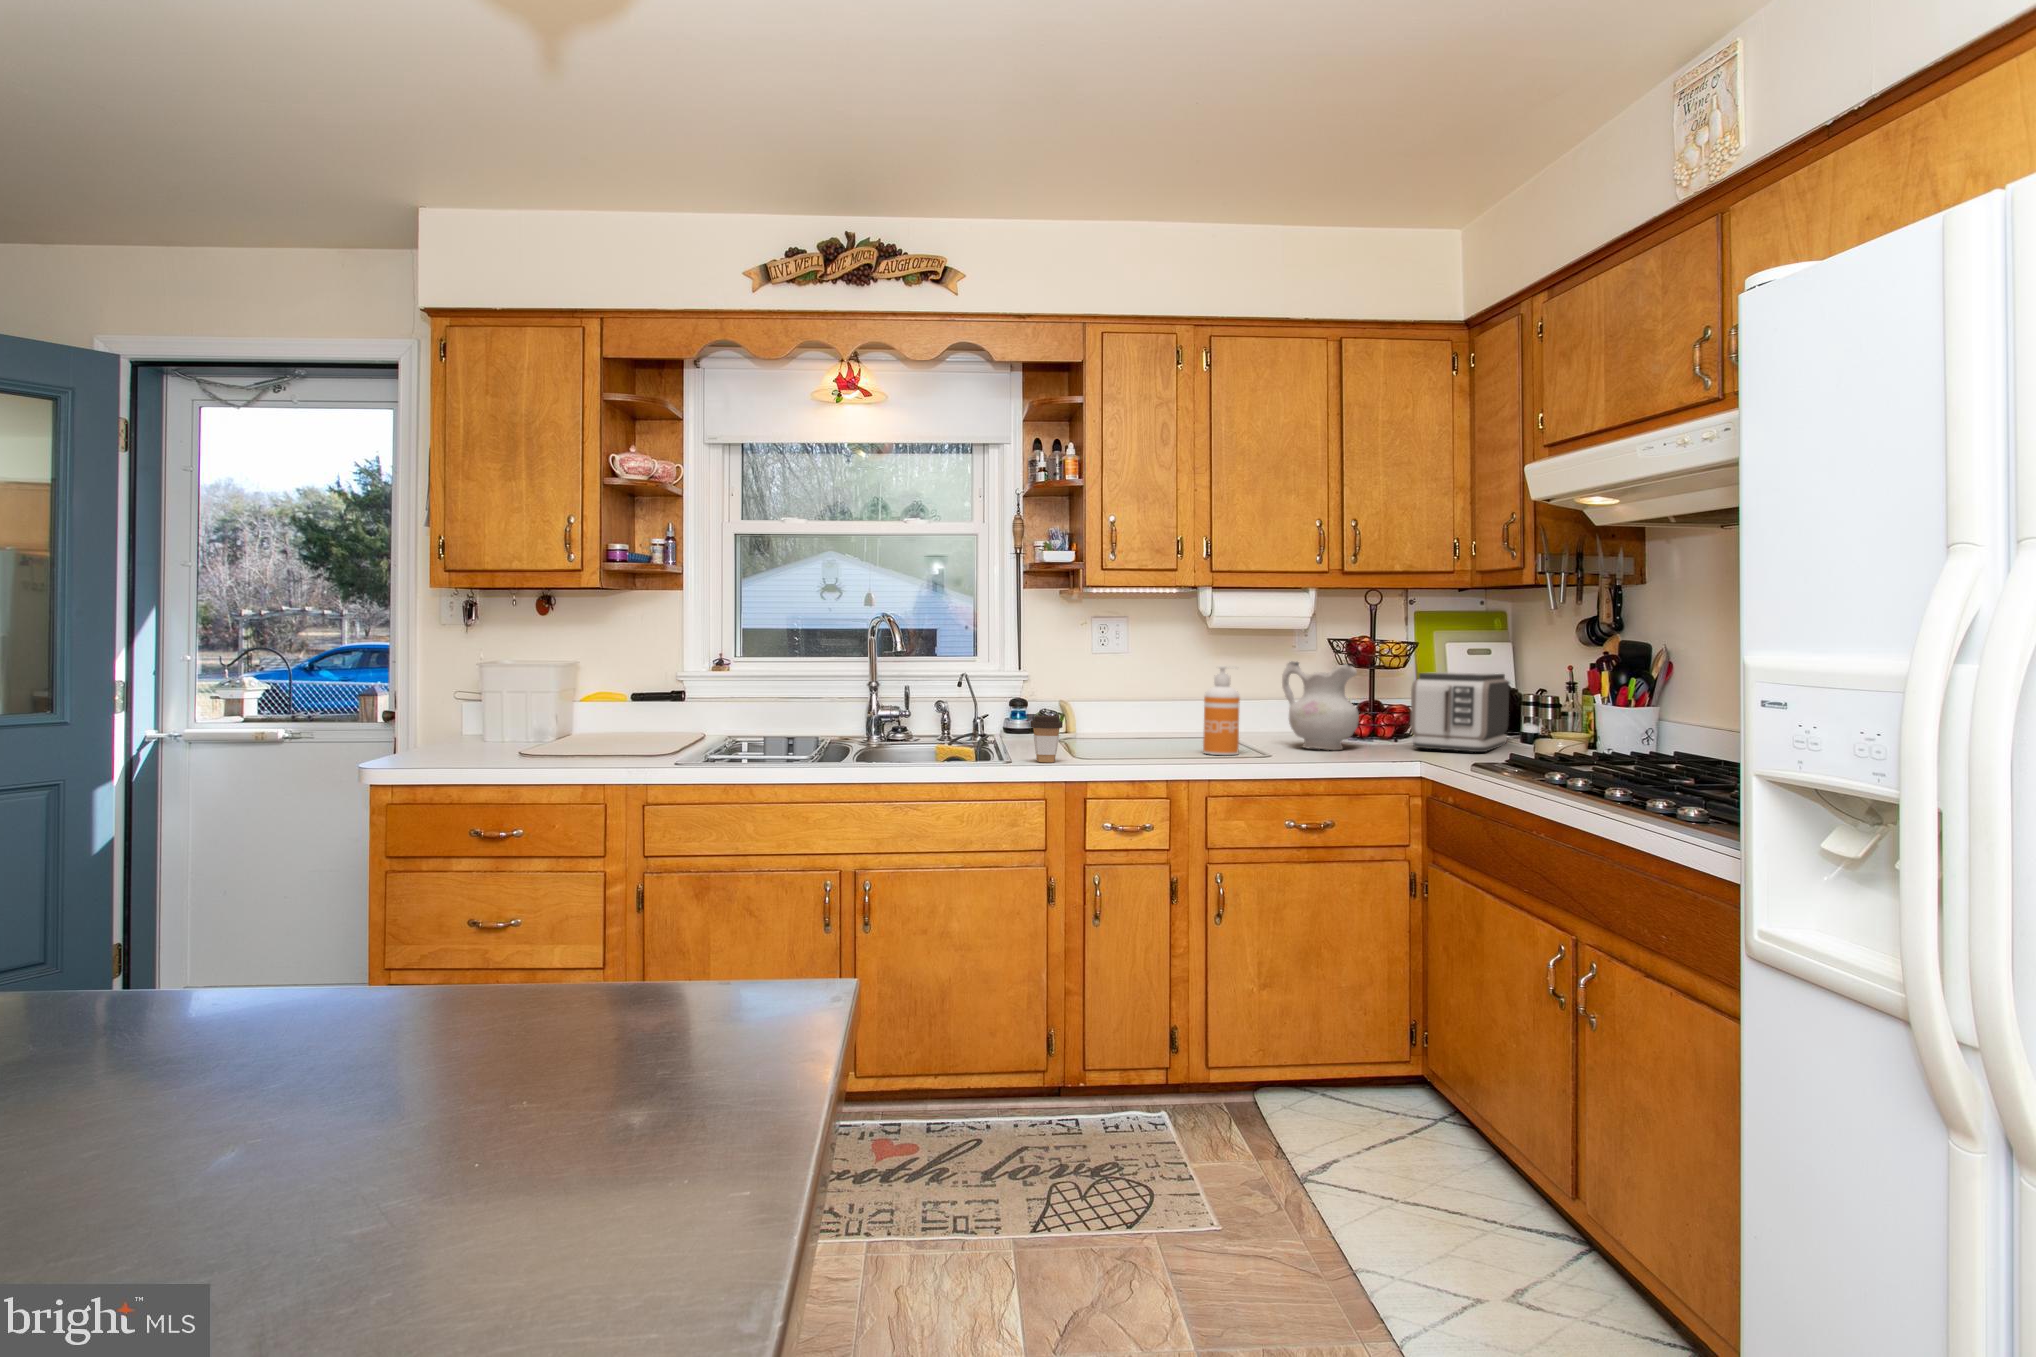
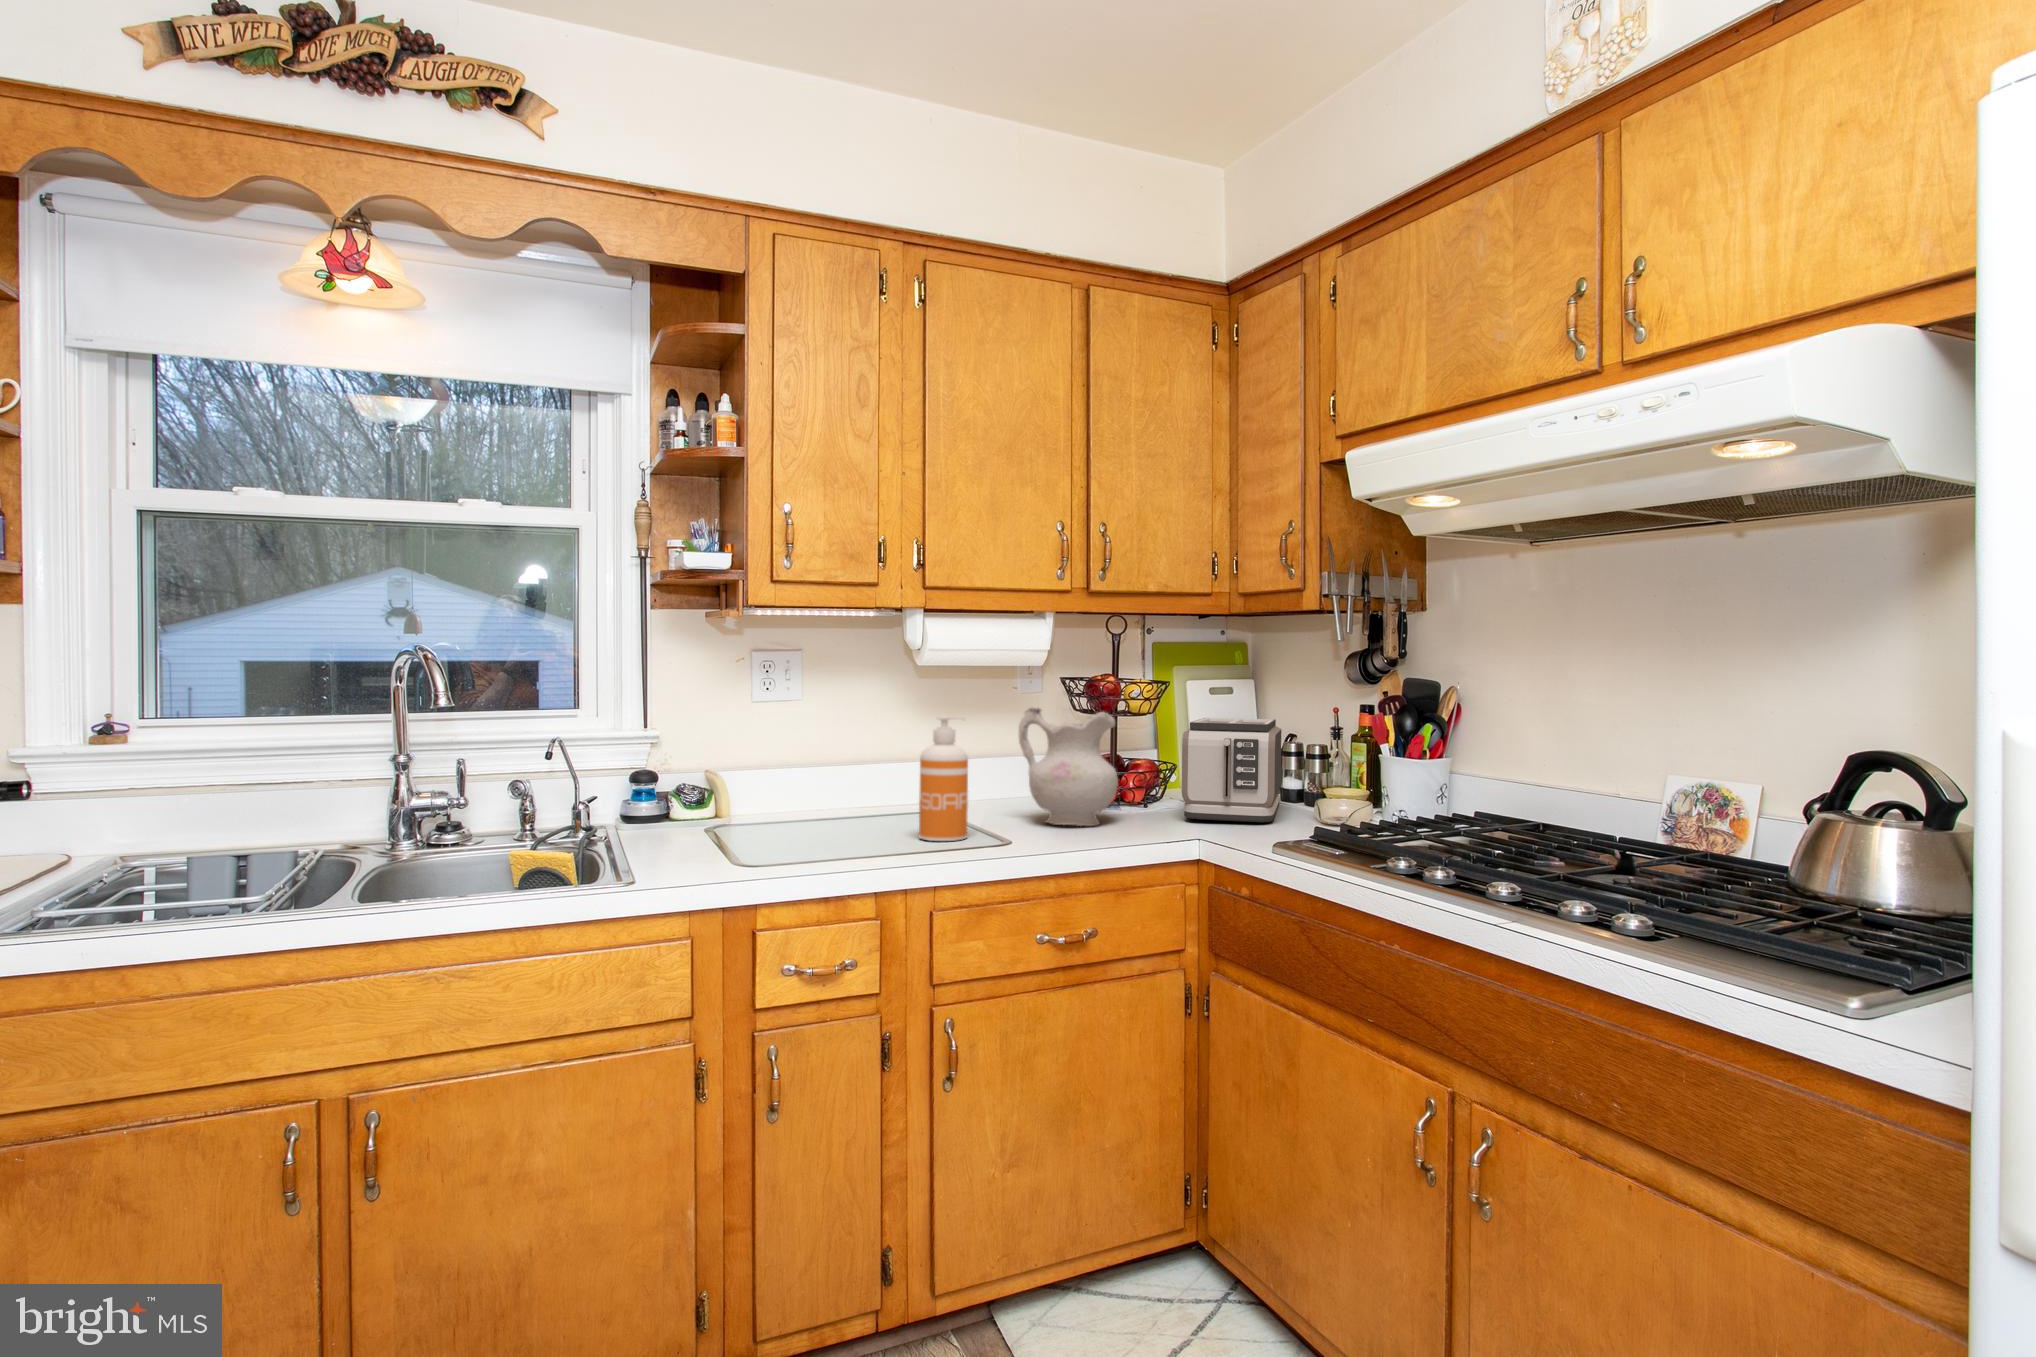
coffee cup: present [1031,716,1063,762] -> none [666,800,718,874]

